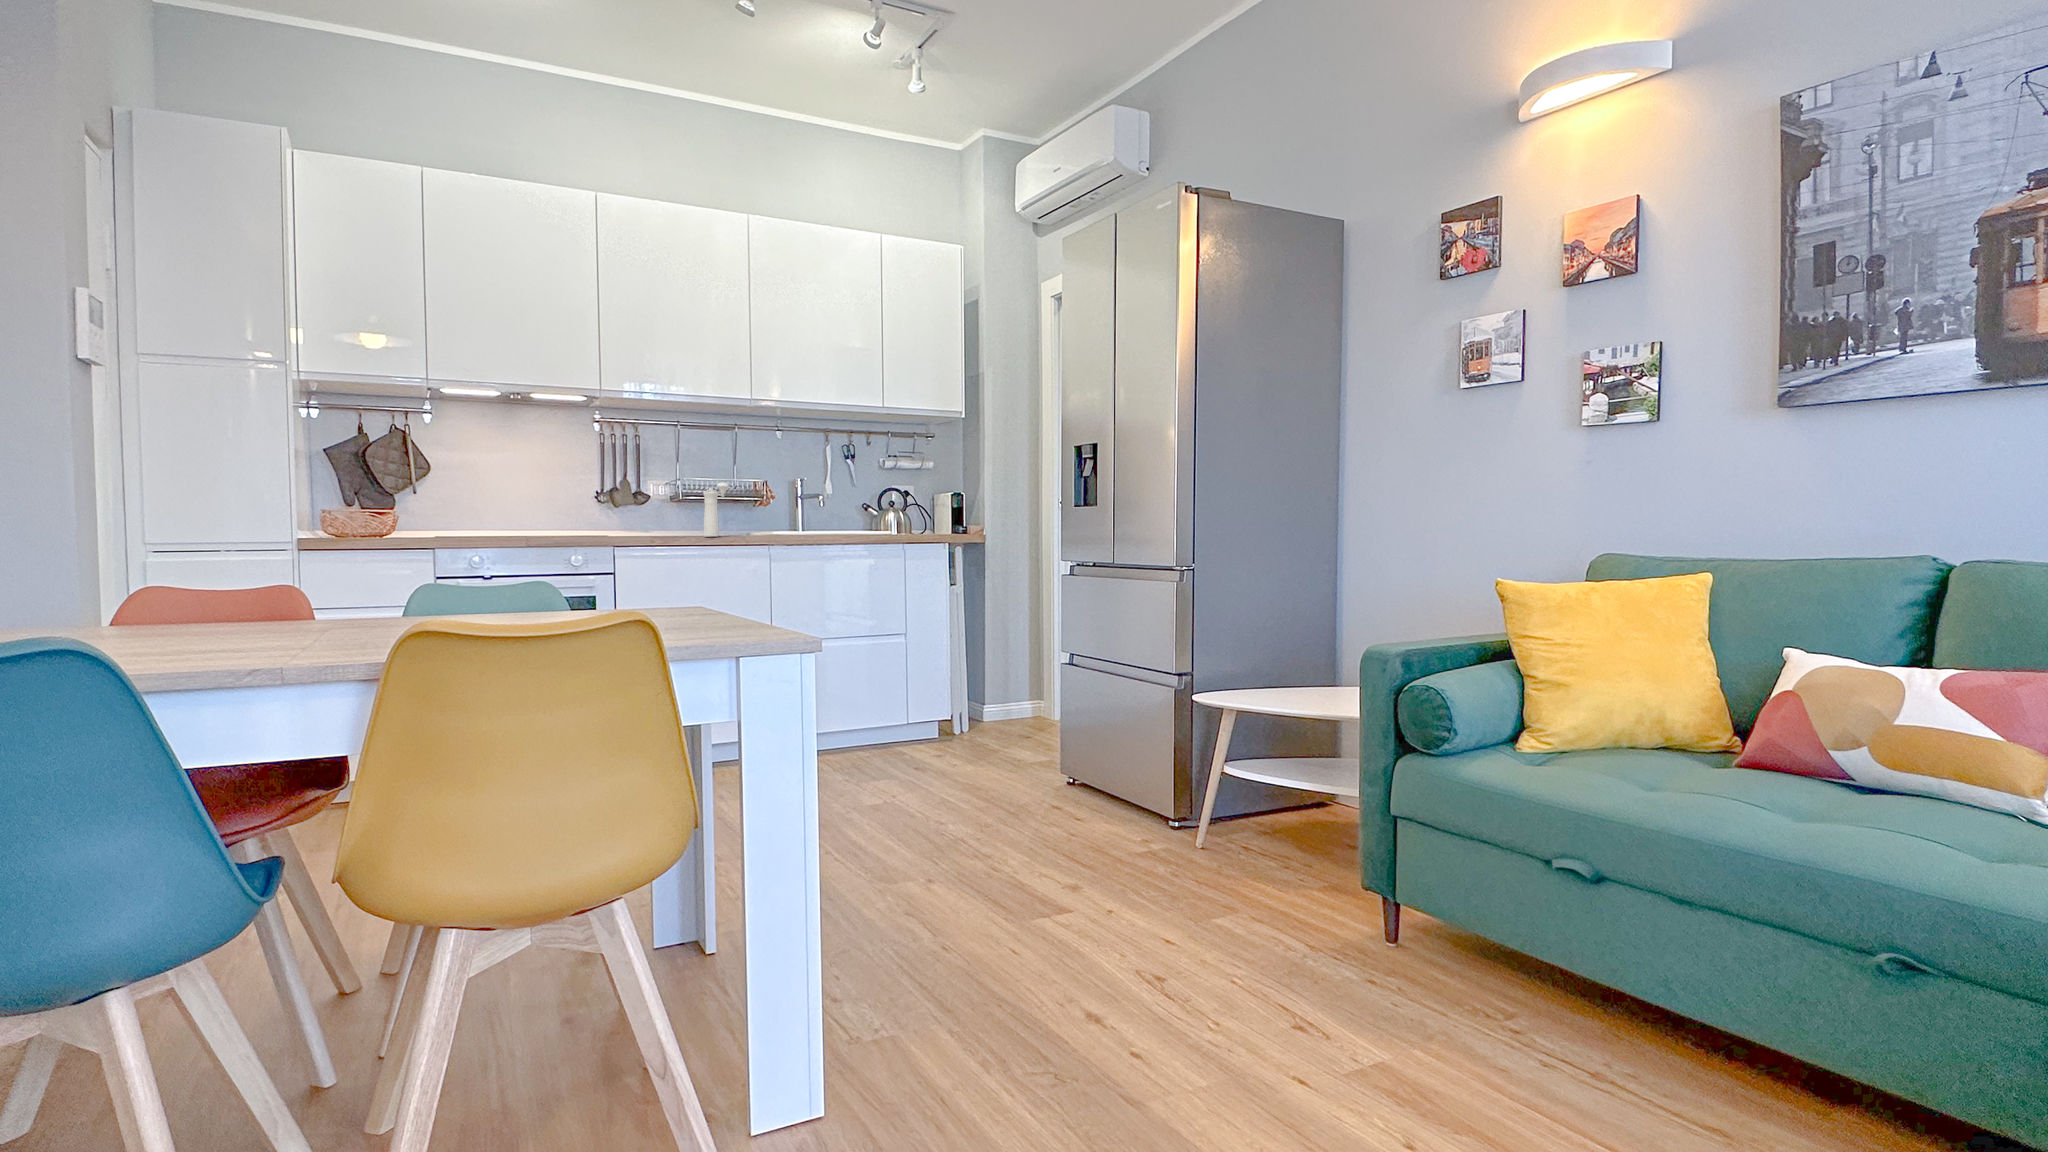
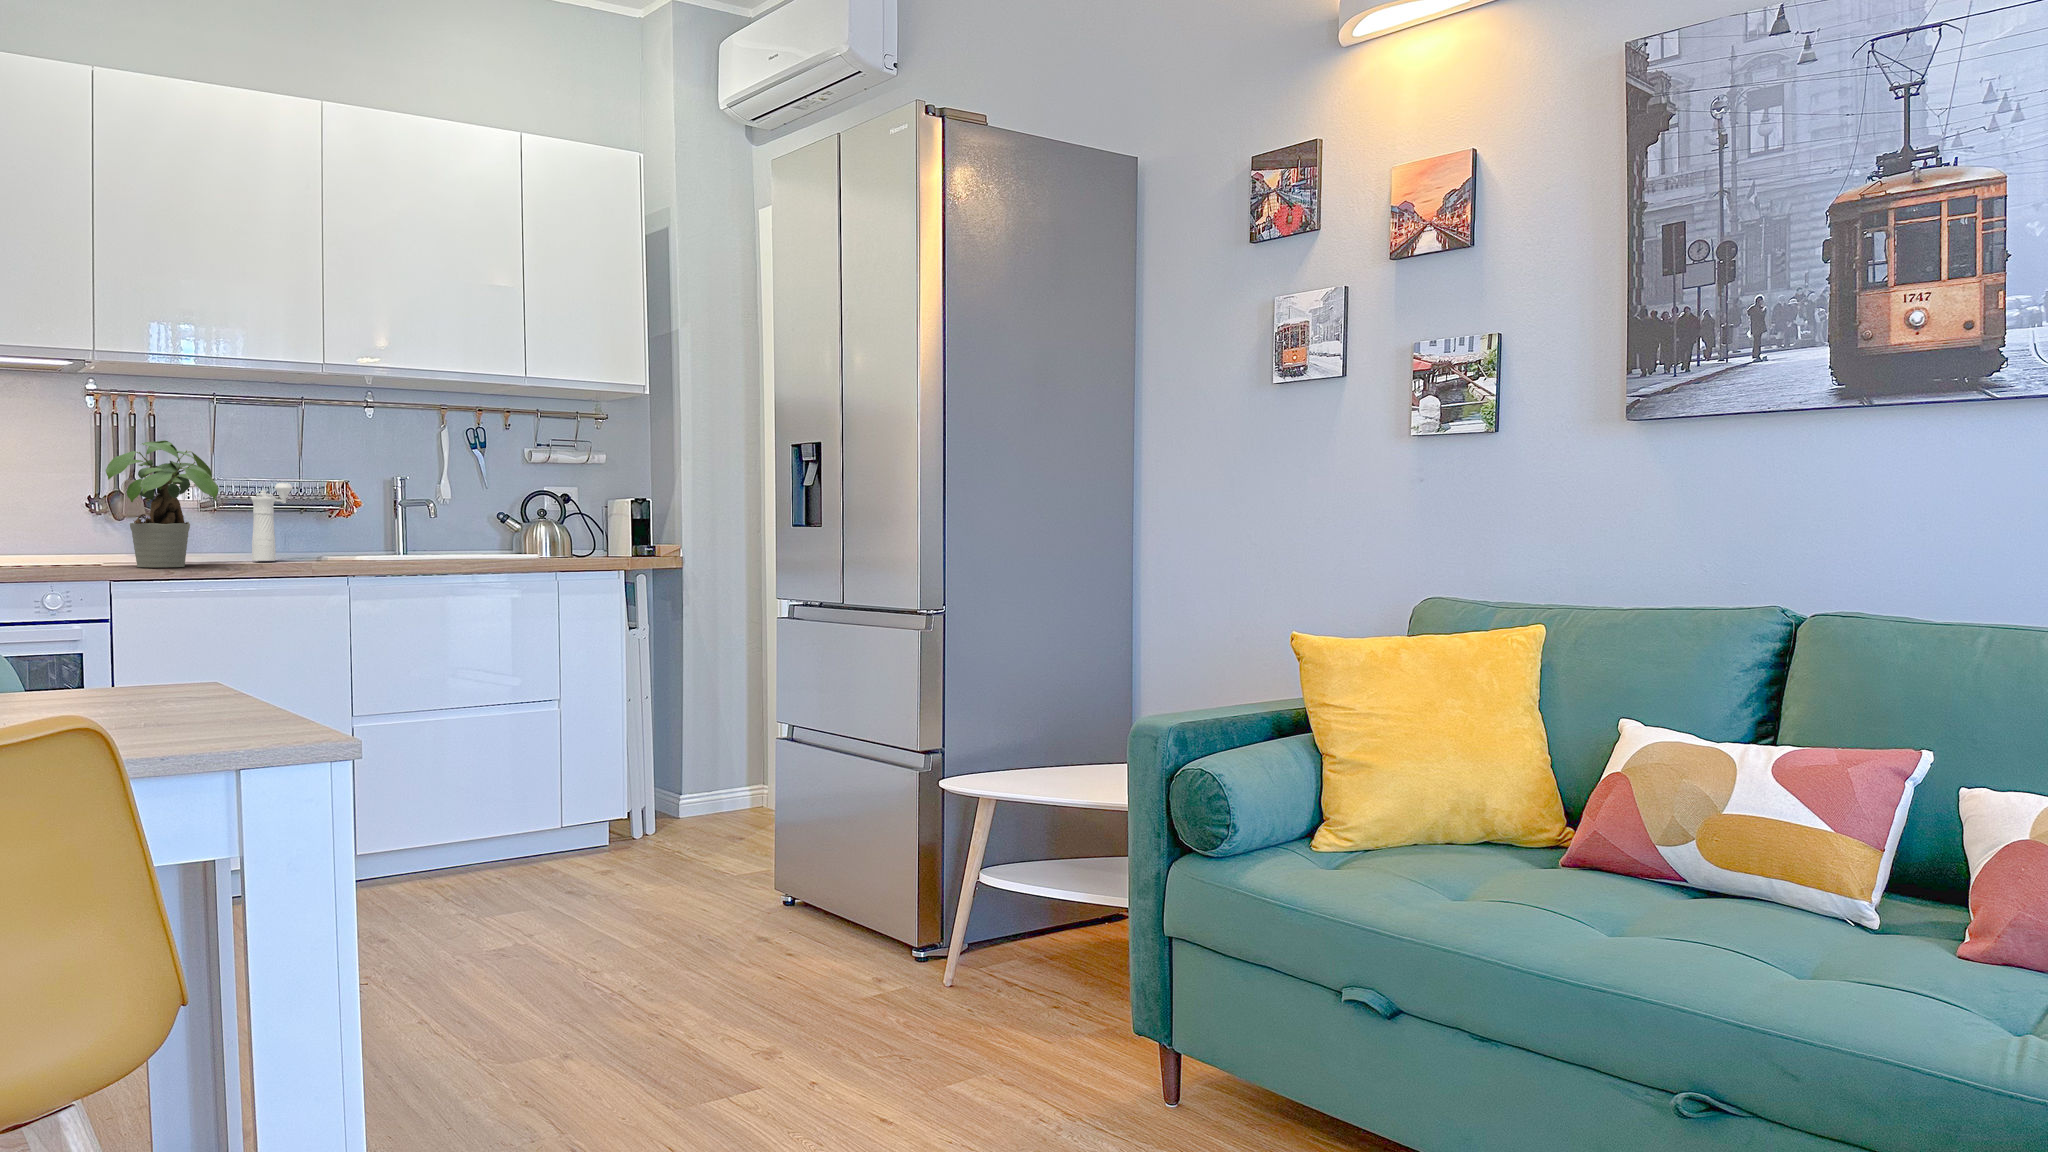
potted plant: none [615,453,686,540] -> present [105,440,219,567]

